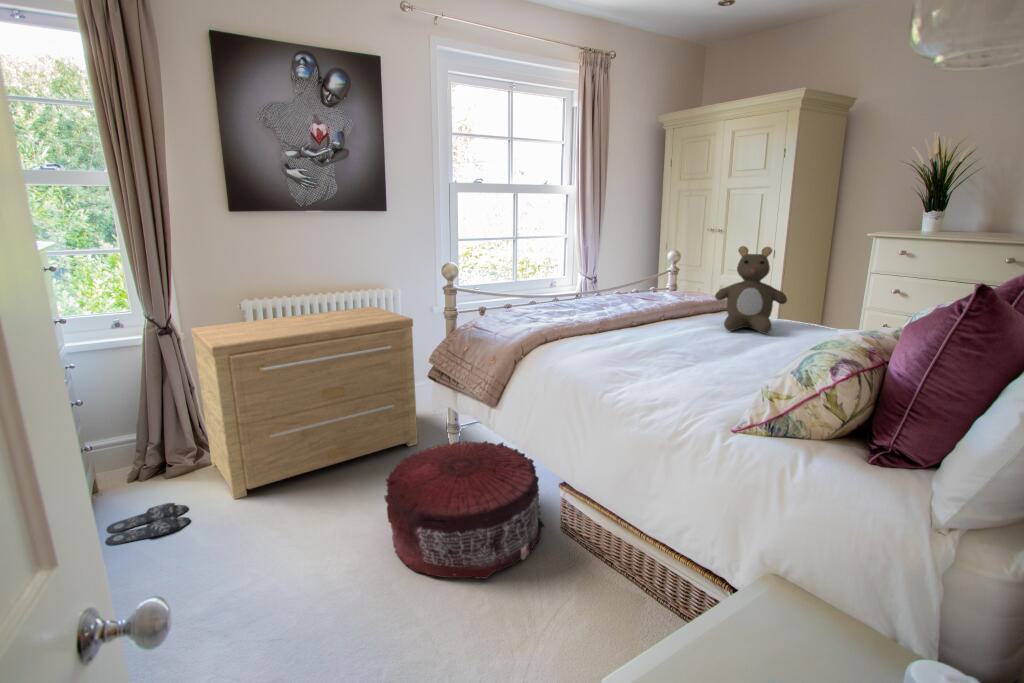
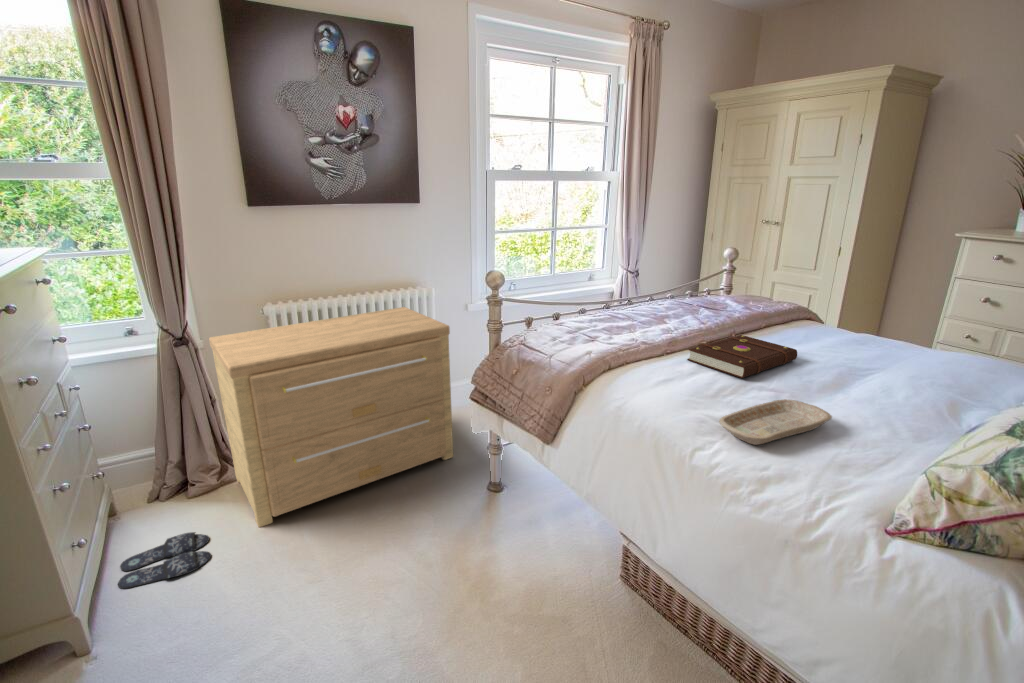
teddy bear: present [715,246,787,333] -> none [796,255,886,359]
book: none [616,317,710,346] -> present [687,335,797,378]
tray: none [624,356,717,385] -> present [719,399,832,445]
pouf: present [384,441,544,579] -> none [424,472,603,652]

